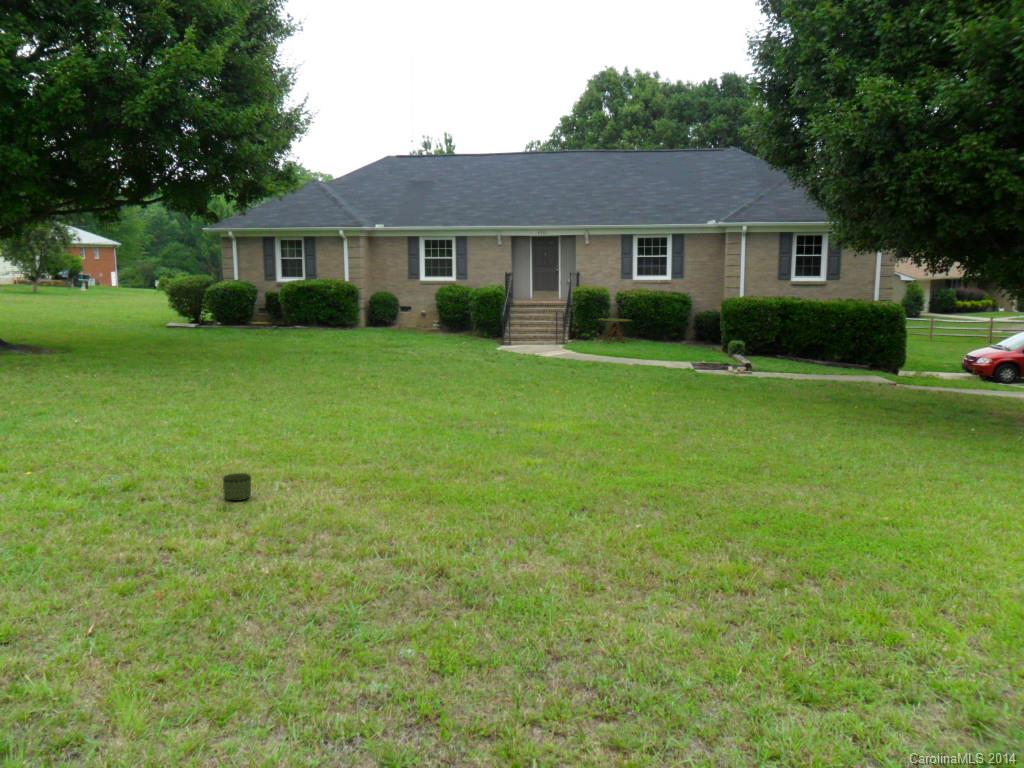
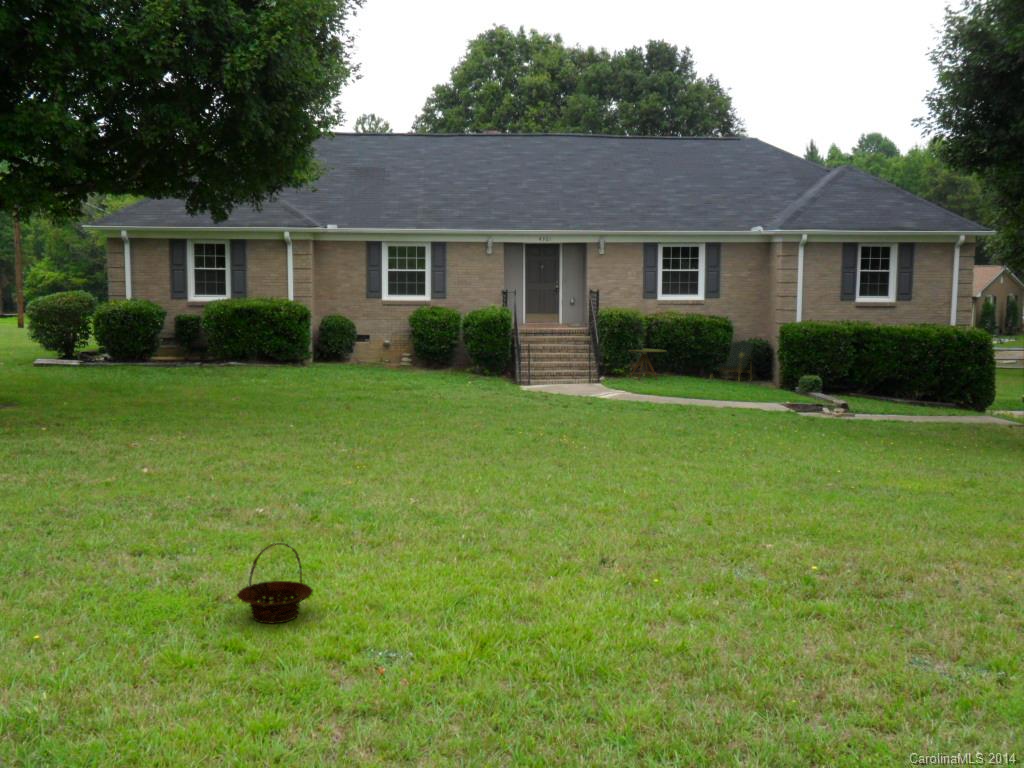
lounge chair: none [670,313,706,346] -> present [719,342,754,377]
basket: none [141,425,187,469] -> present [237,543,313,624]
planter: present [223,473,251,501] -> none [460,639,509,695]

